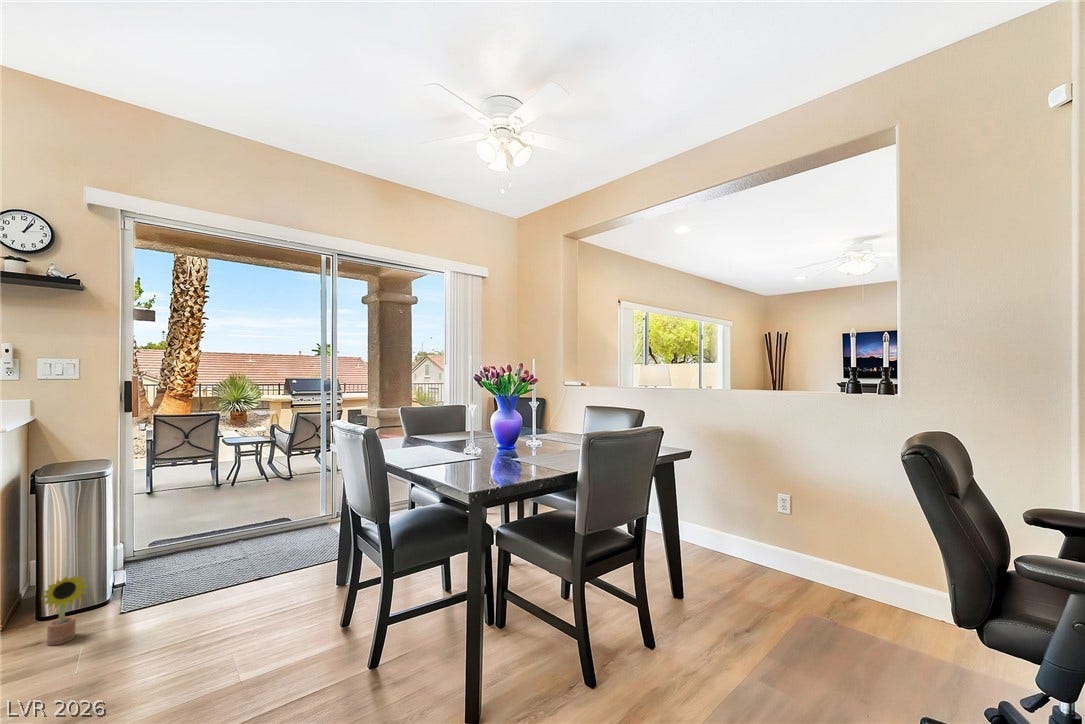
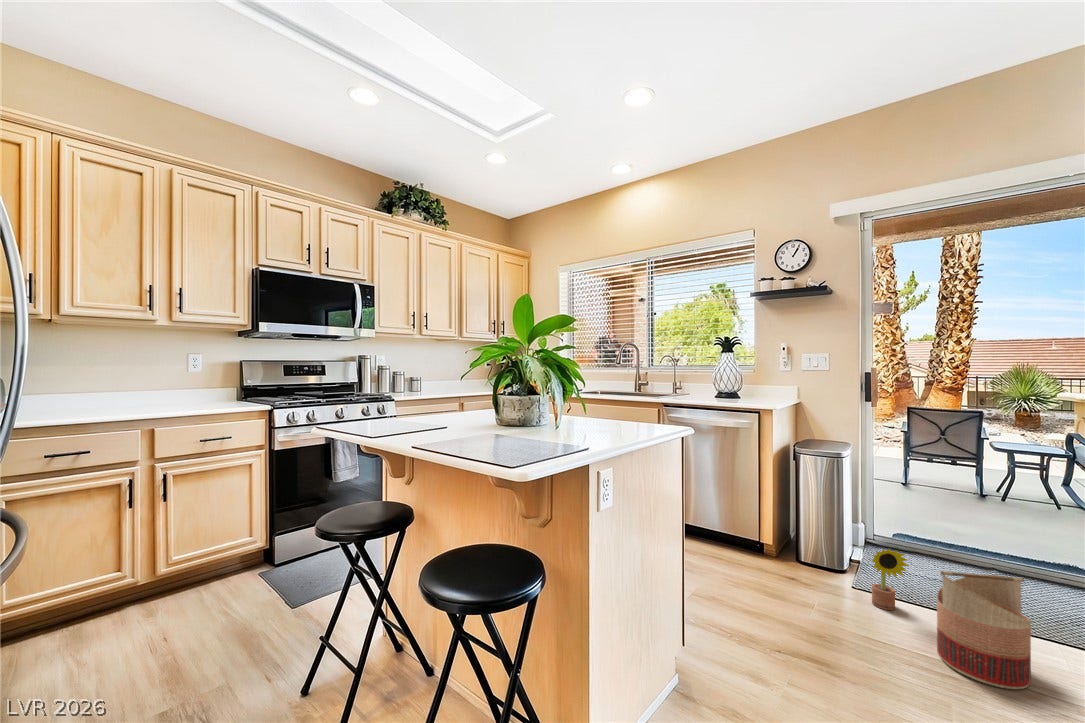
basket: none [96,561,178,674] -> present [937,571,1031,689]

